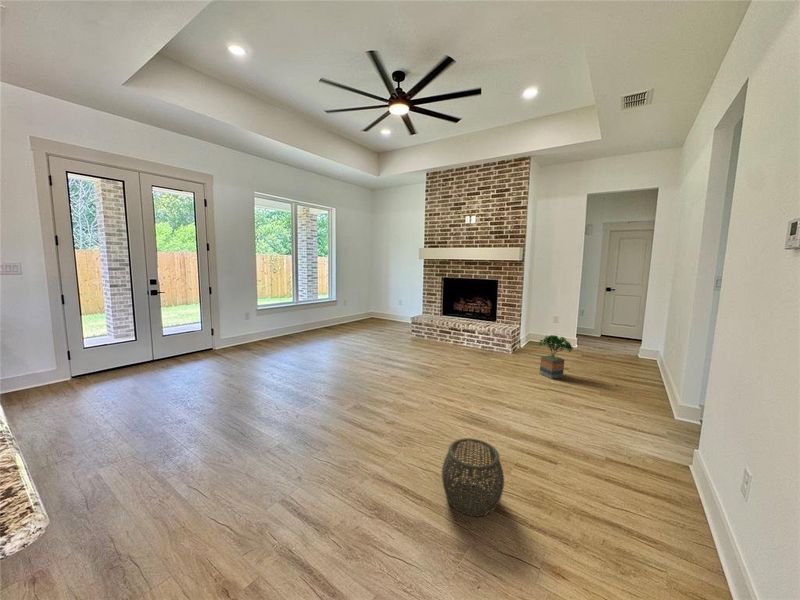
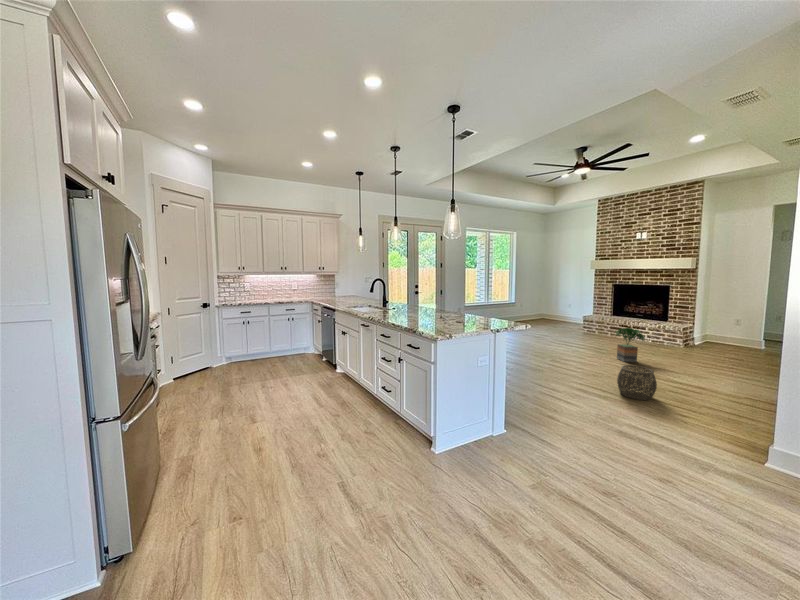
potted tree: present [539,335,573,379] -> present [616,328,644,362]

